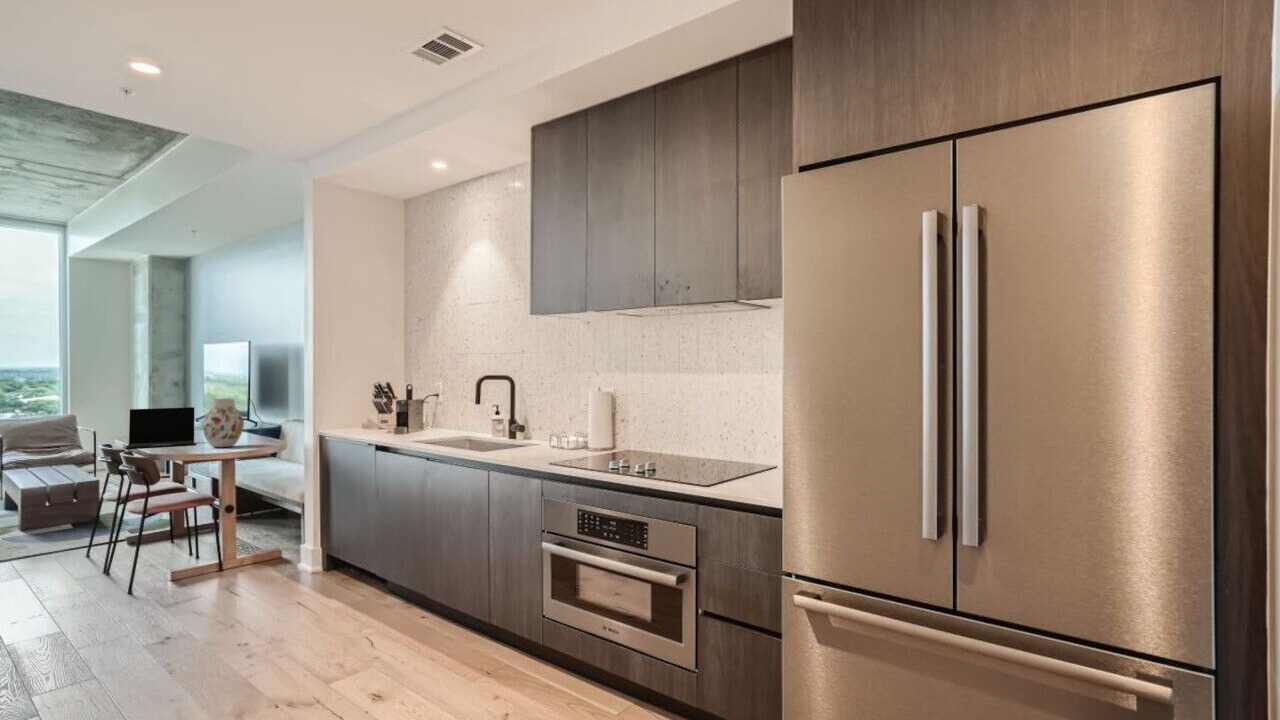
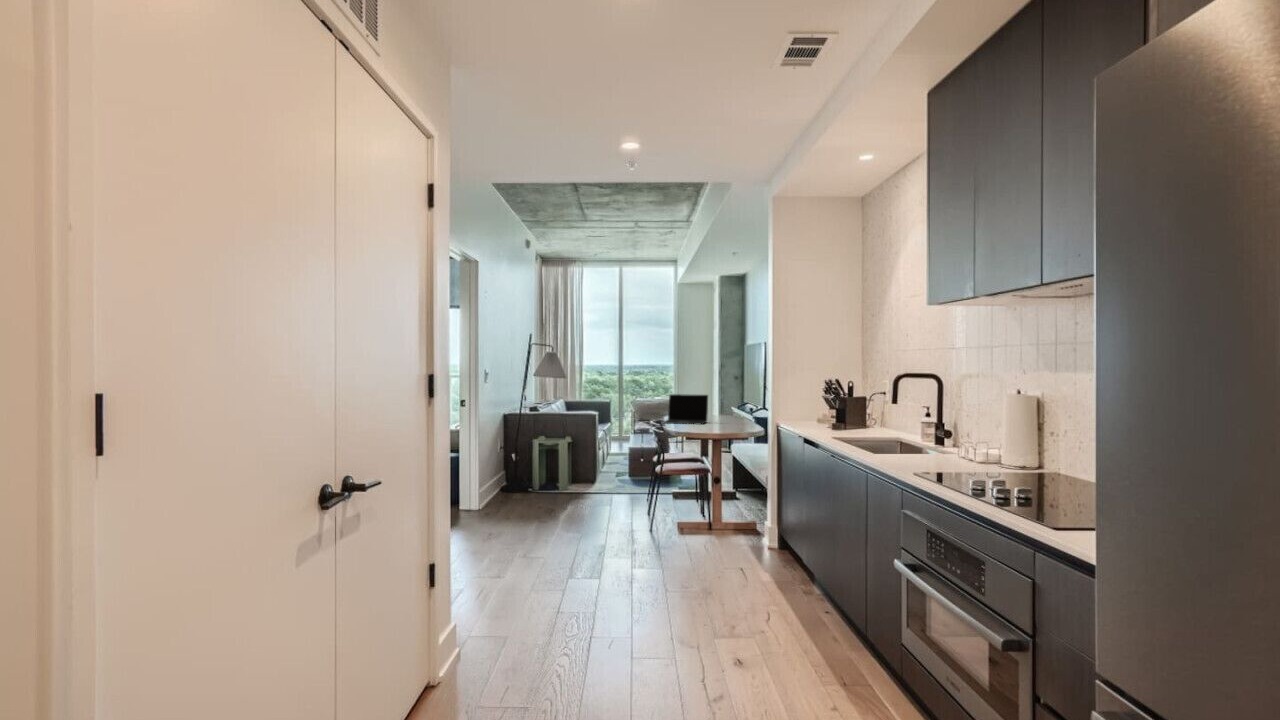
vase: present [202,399,244,447] -> none [703,389,731,428]

